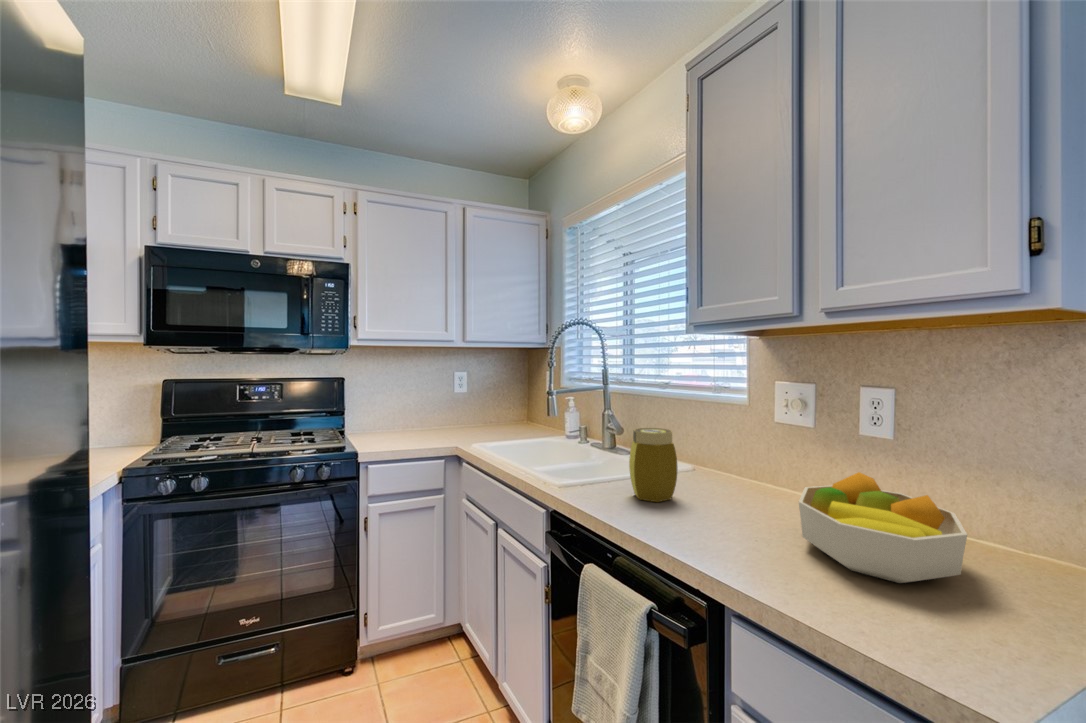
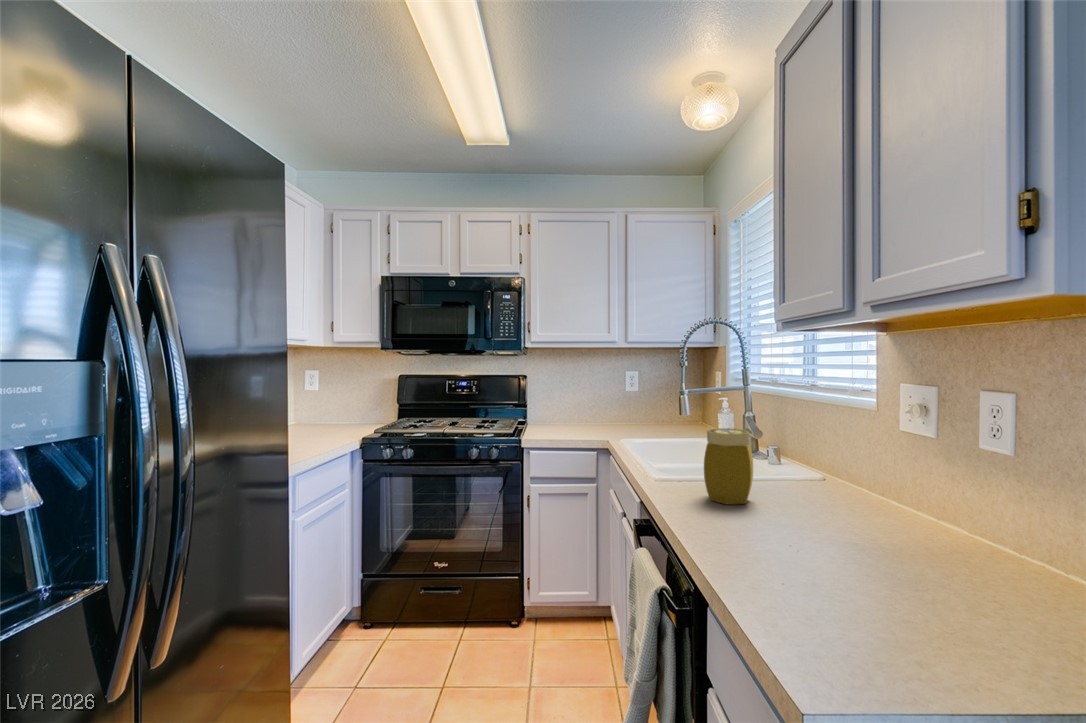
fruit bowl: present [799,472,967,583] -> none [816,490,1011,618]

